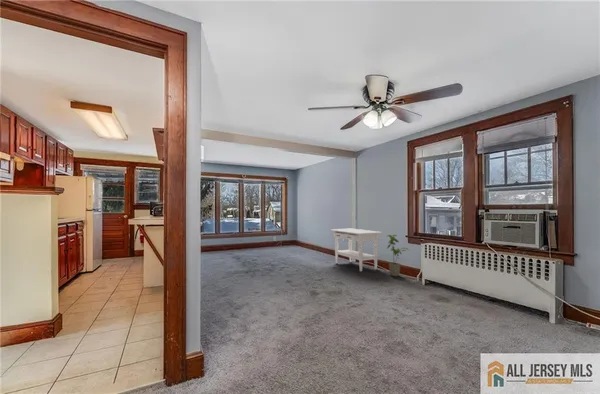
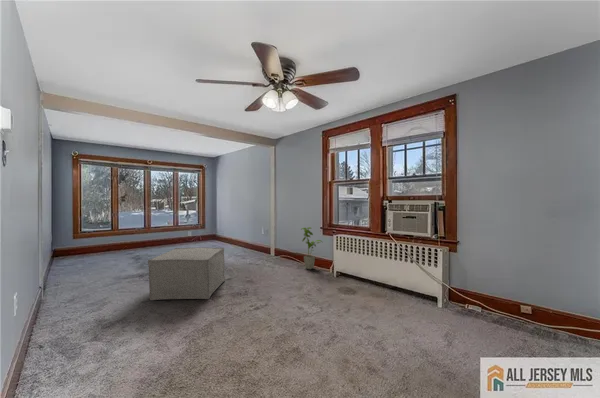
side table: present [330,228,382,271] -> none [247,221,299,267]
ottoman: none [259,248,316,293] -> present [148,247,225,300]

